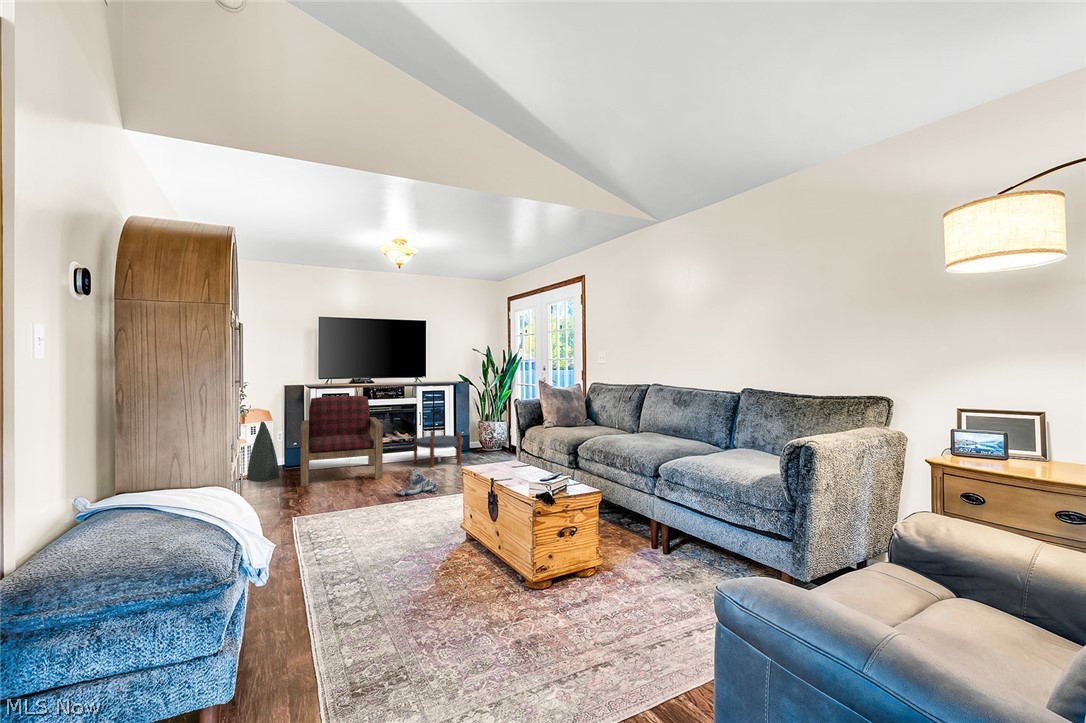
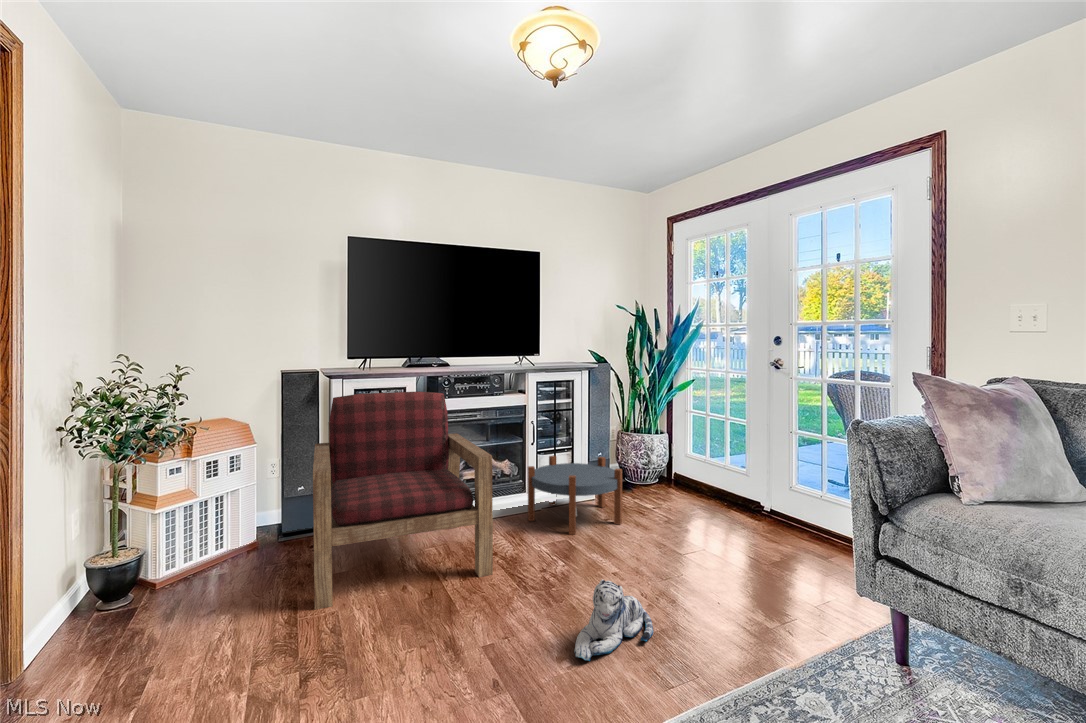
air purifier: present [247,422,279,481] -> none [196,449,268,586]

